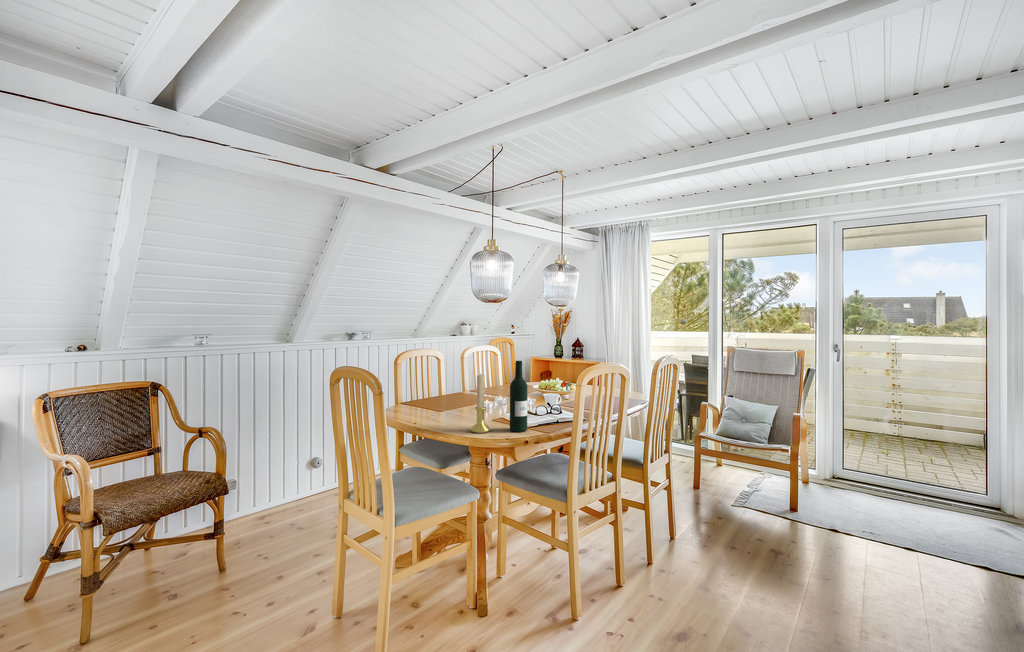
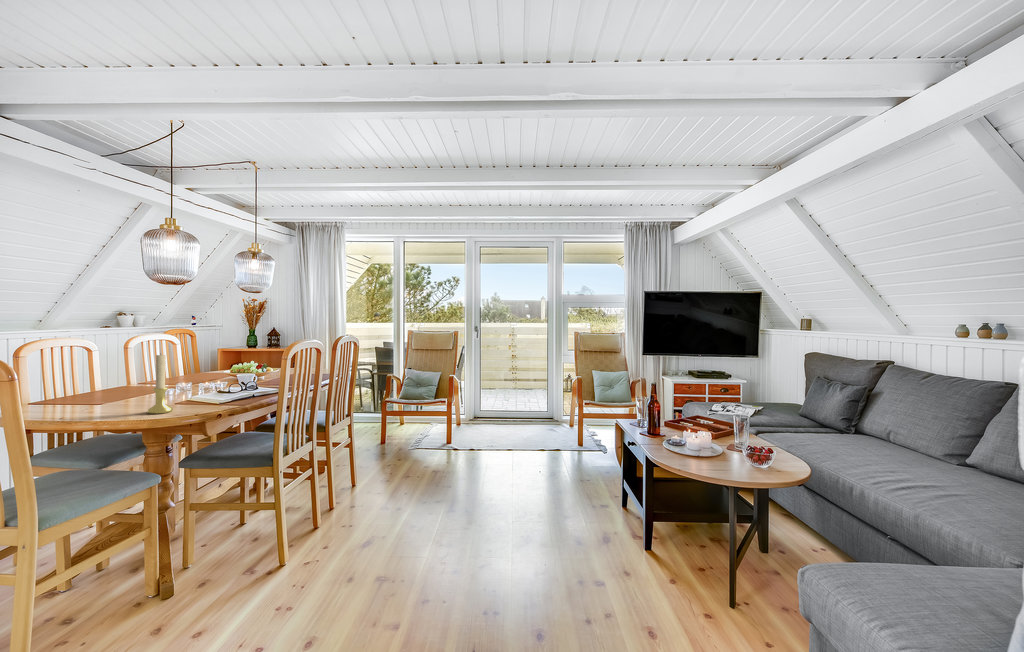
wine bottle: present [510,361,527,432] -> none [197,340,218,409]

